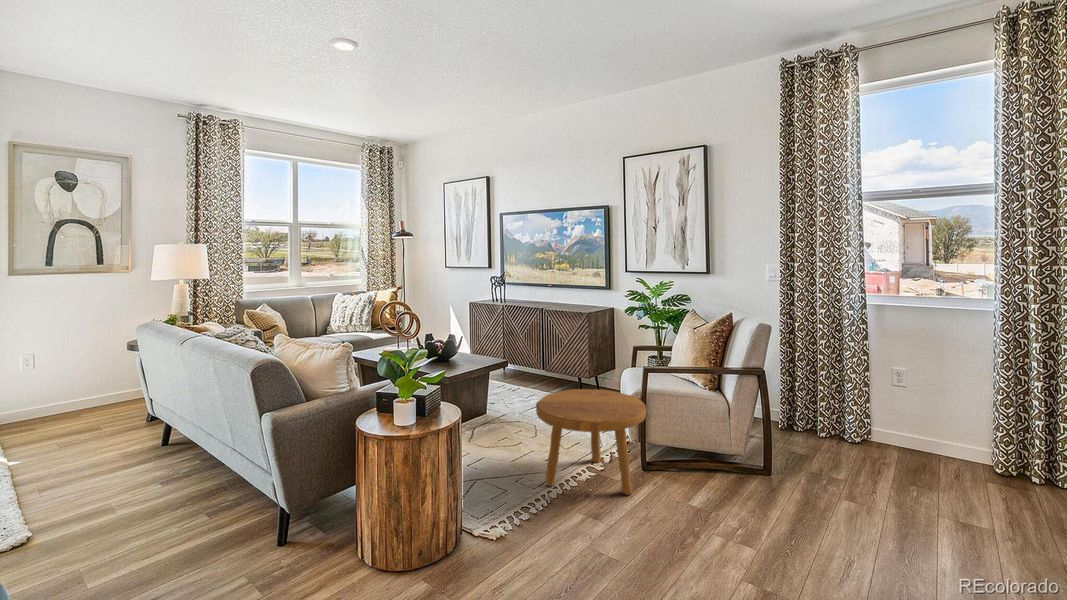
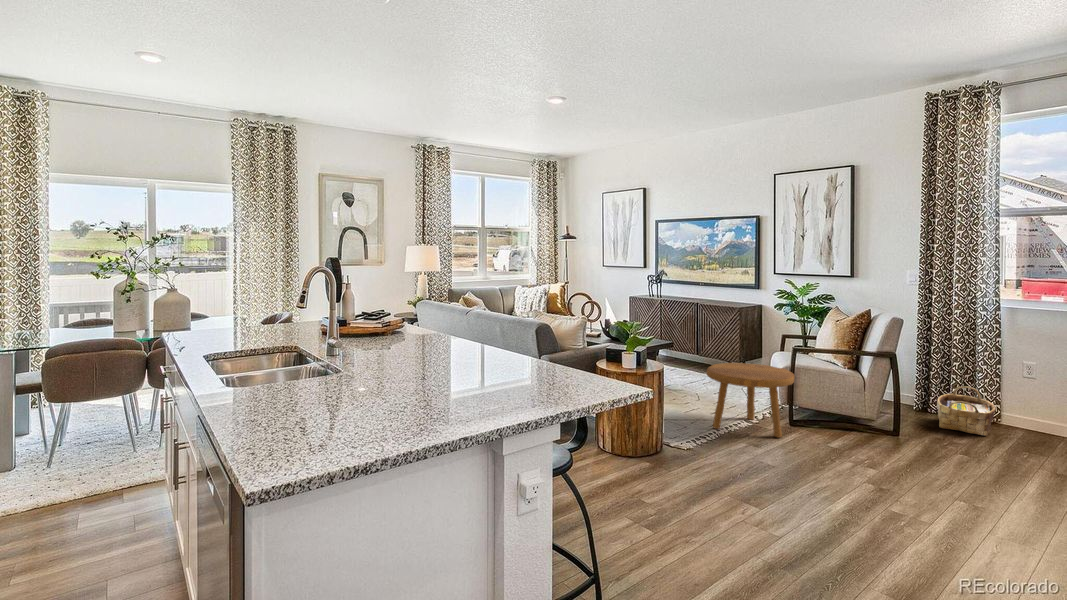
woven basket: none [806,400,870,462] -> present [937,386,996,436]

